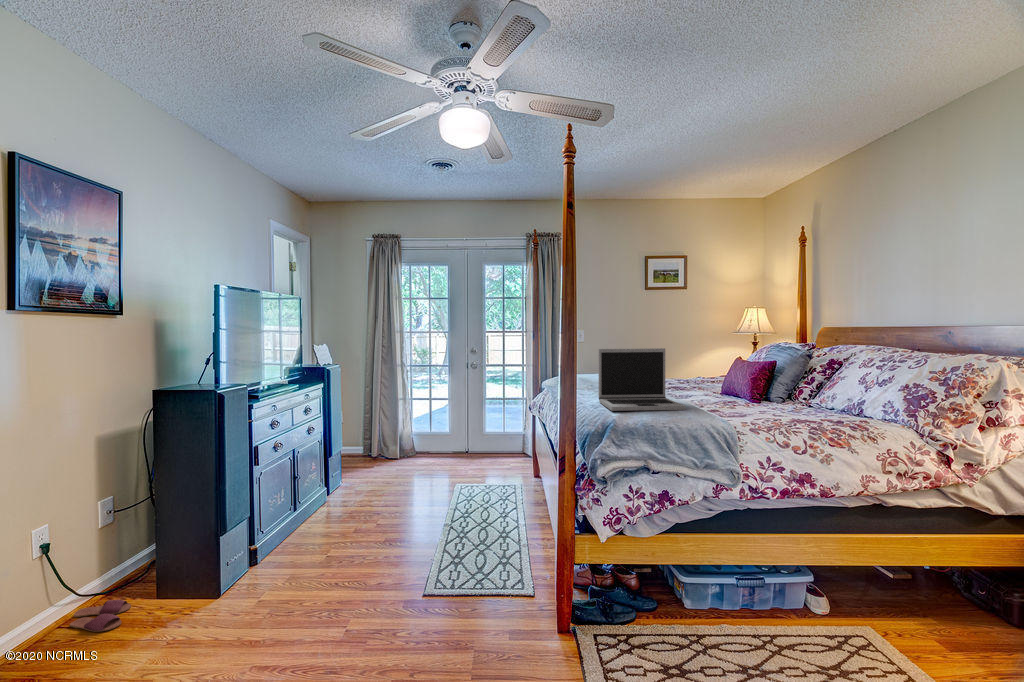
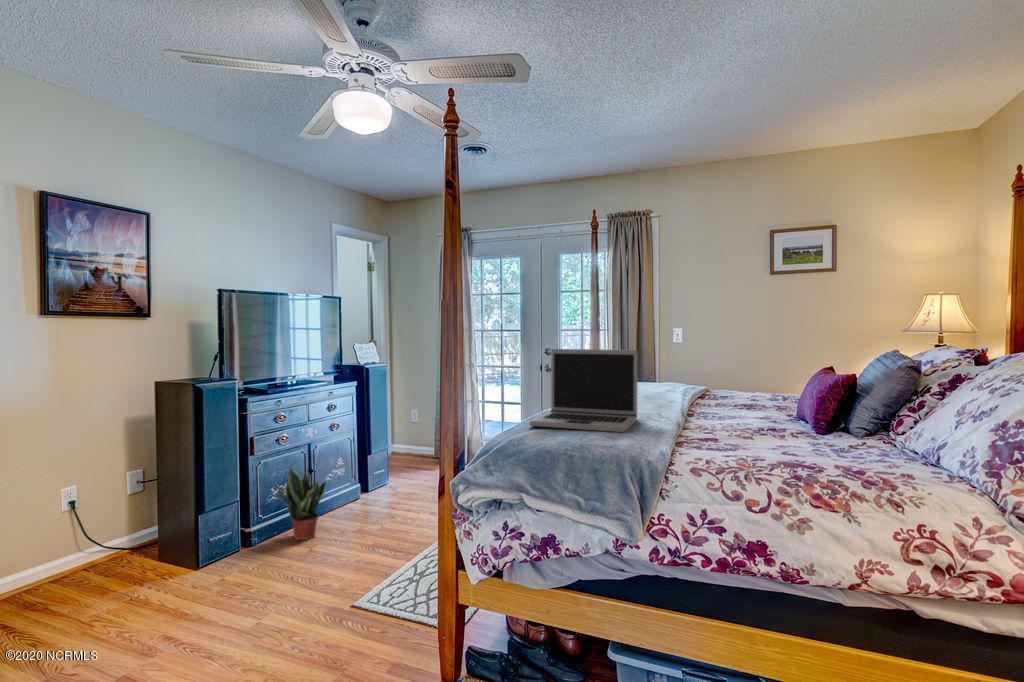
potted plant: none [284,472,332,546] -> present [278,467,326,540]
slippers: present [70,600,131,632] -> none [91,555,138,578]

